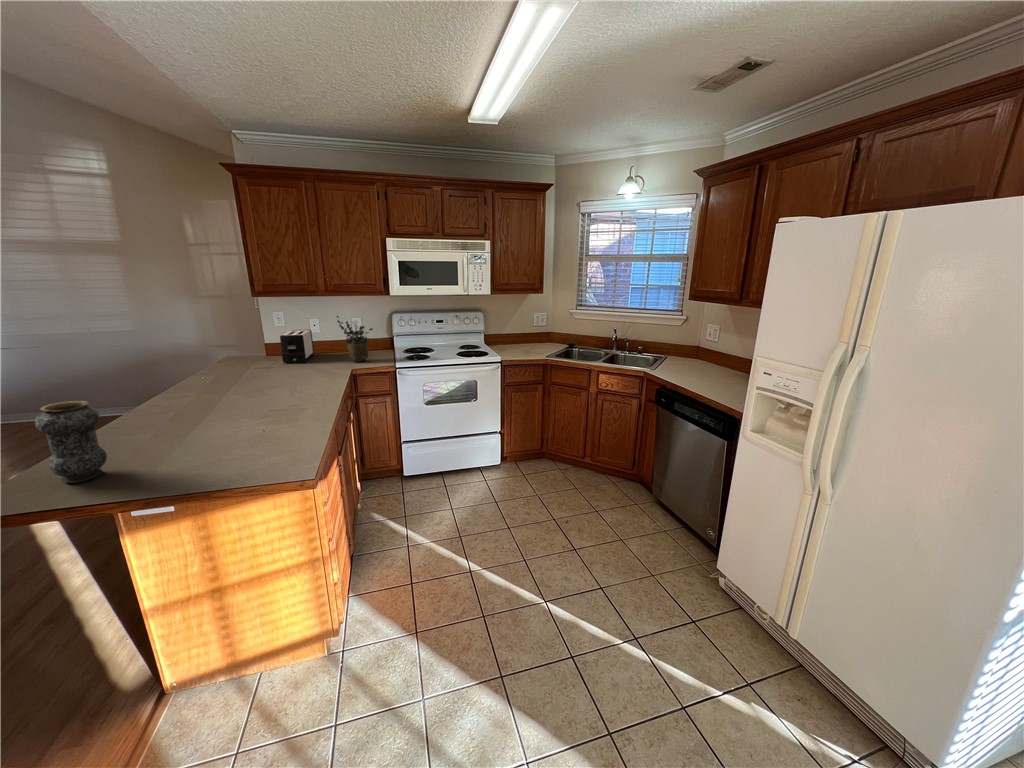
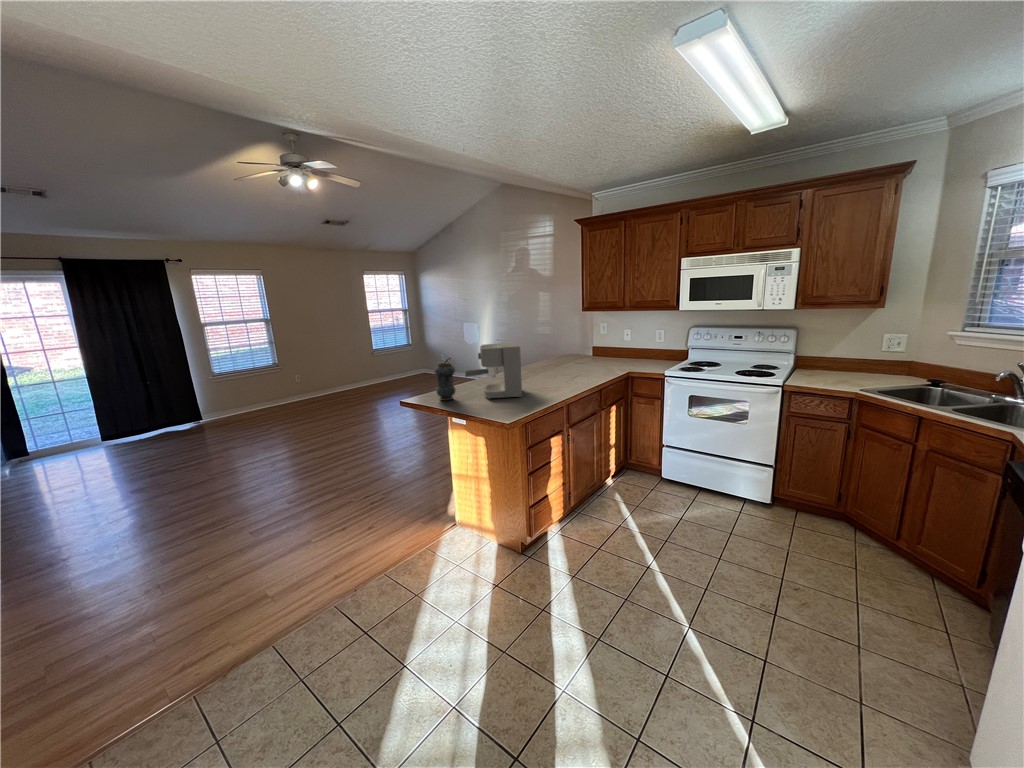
potted plant: present [337,316,373,362] -> none [631,328,661,368]
toaster: present [280,330,314,363] -> none [593,338,624,364]
coffee maker: none [123,346,256,450] -> present [465,342,522,399]

